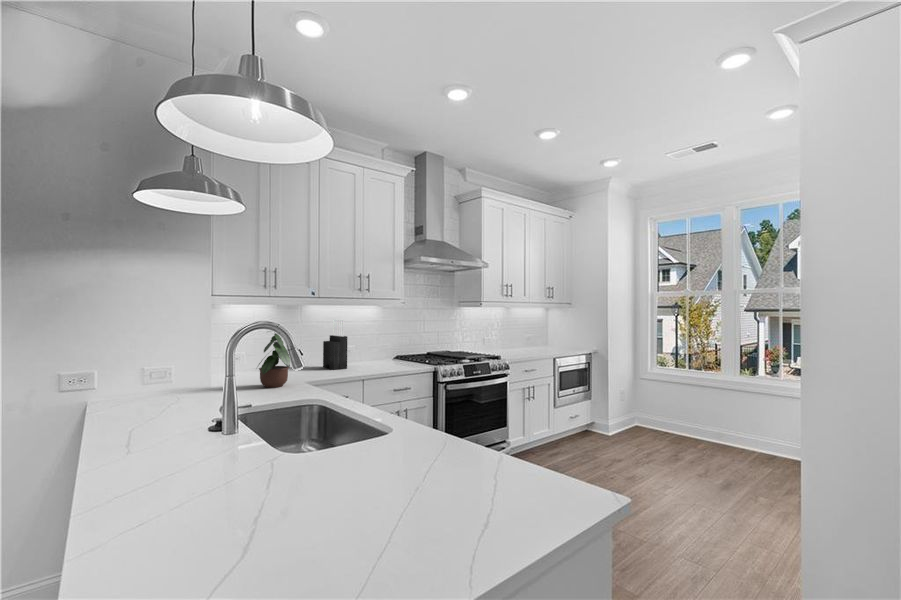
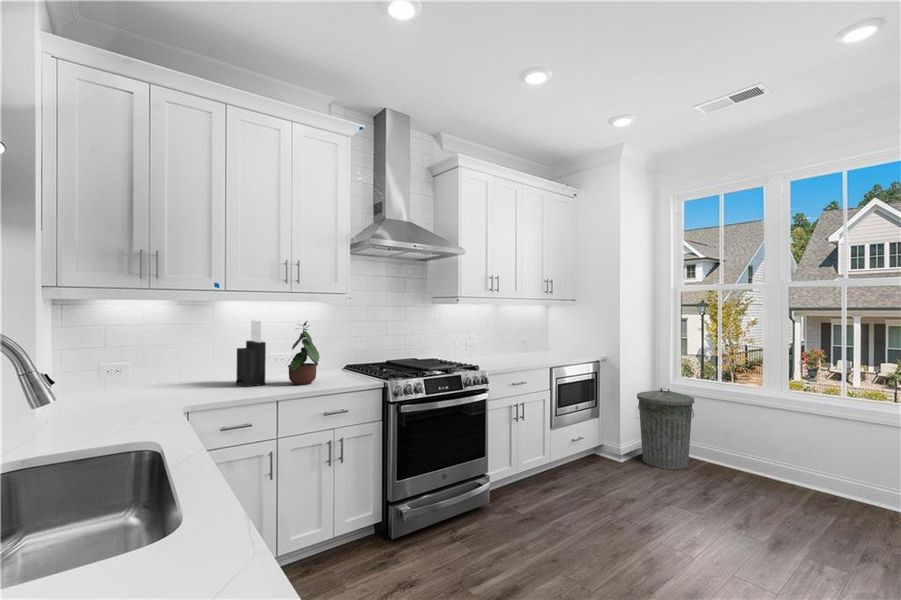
potted plant: present [258,324,290,388] -> present [288,321,320,385]
trash can: none [622,376,669,441] -> present [637,388,694,470]

